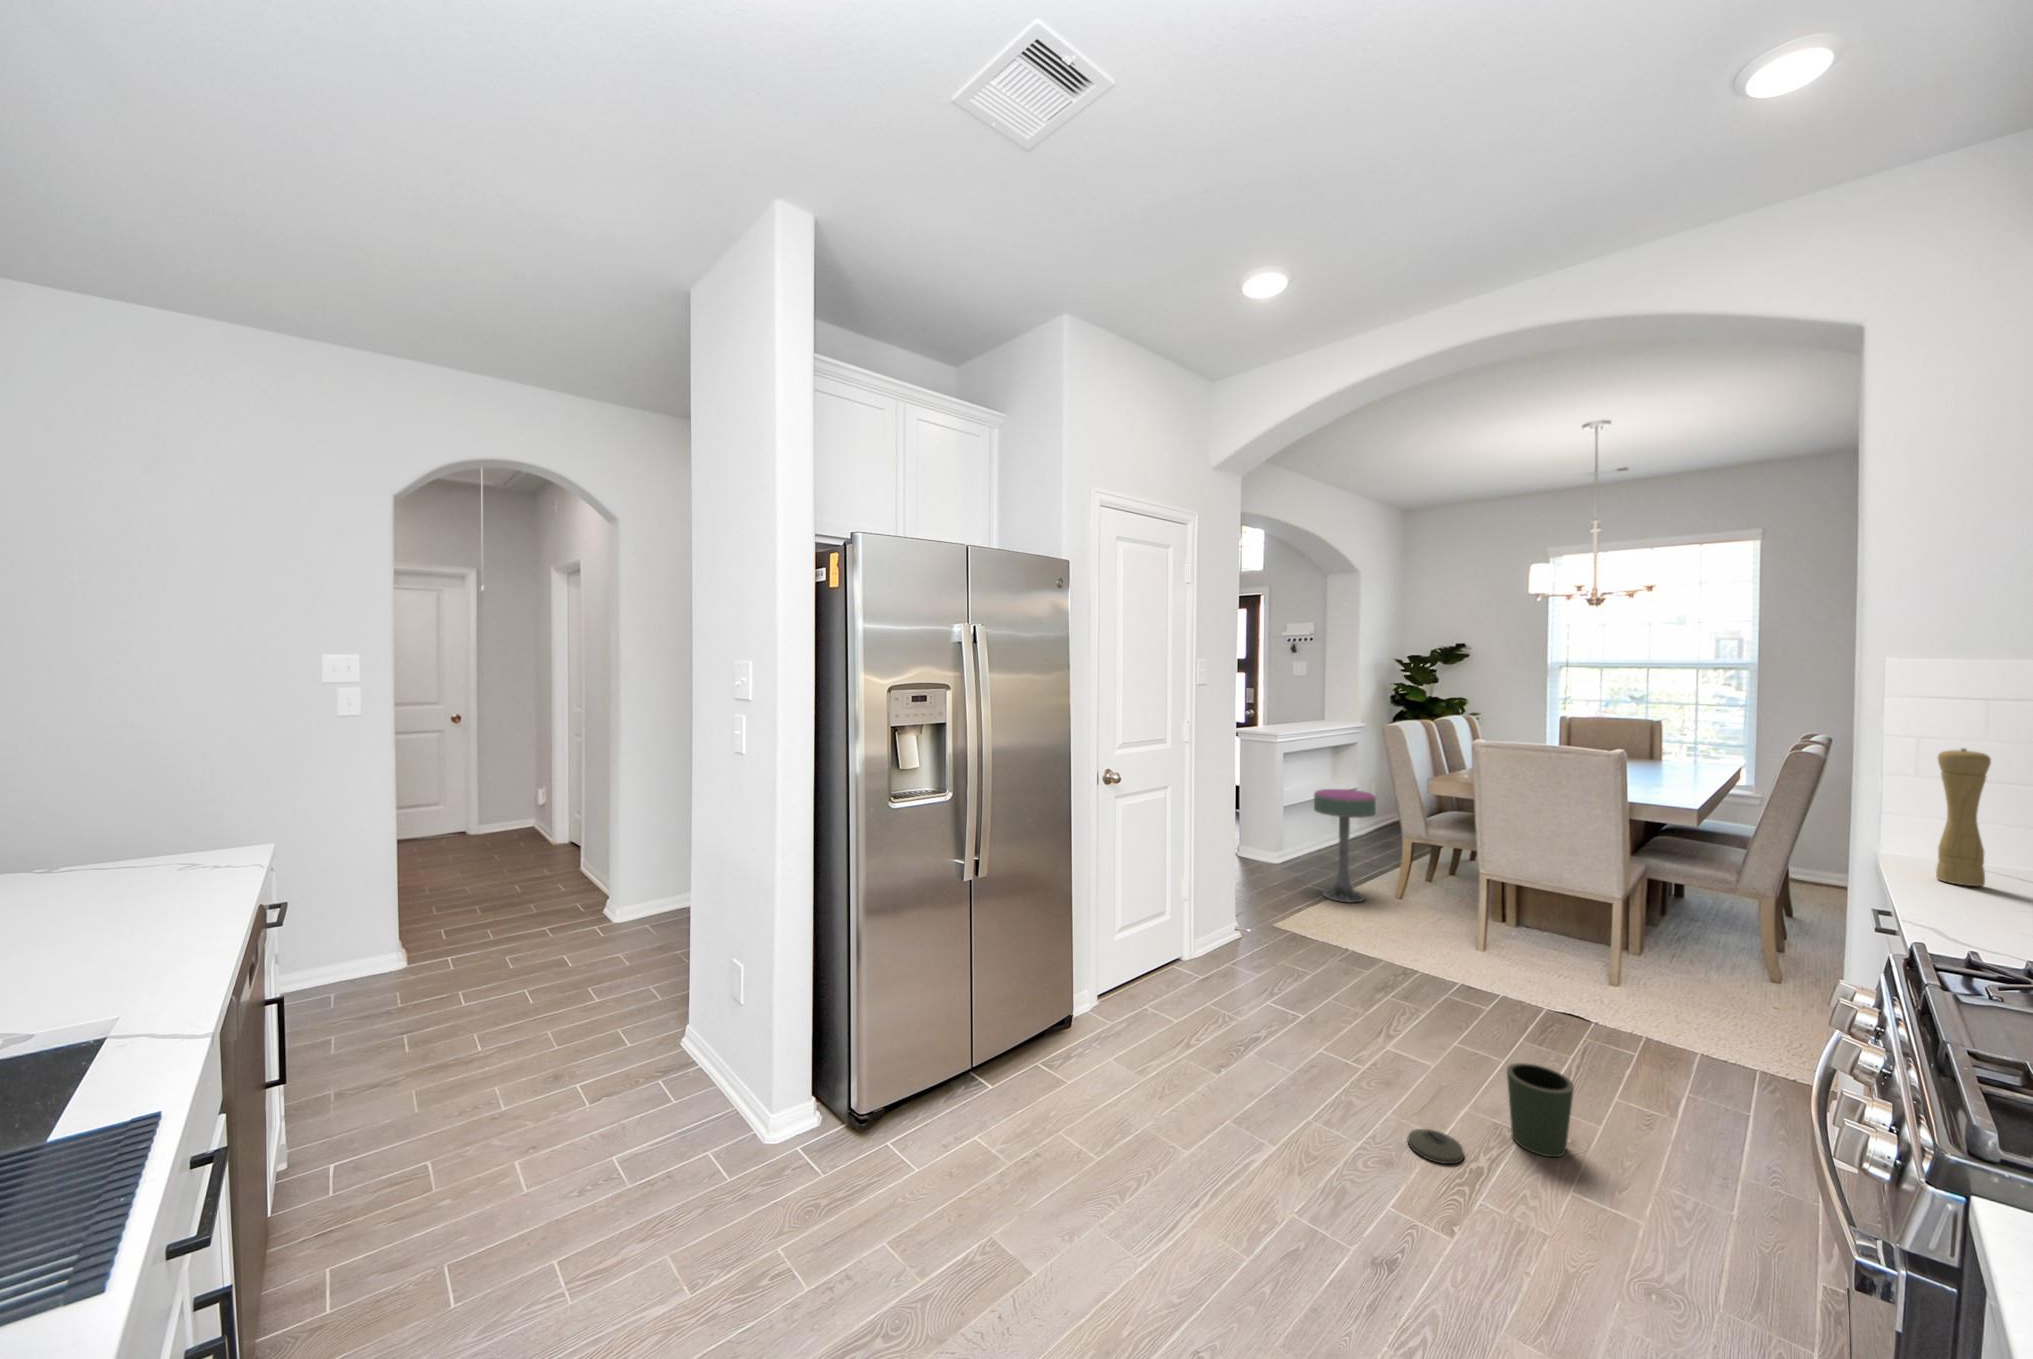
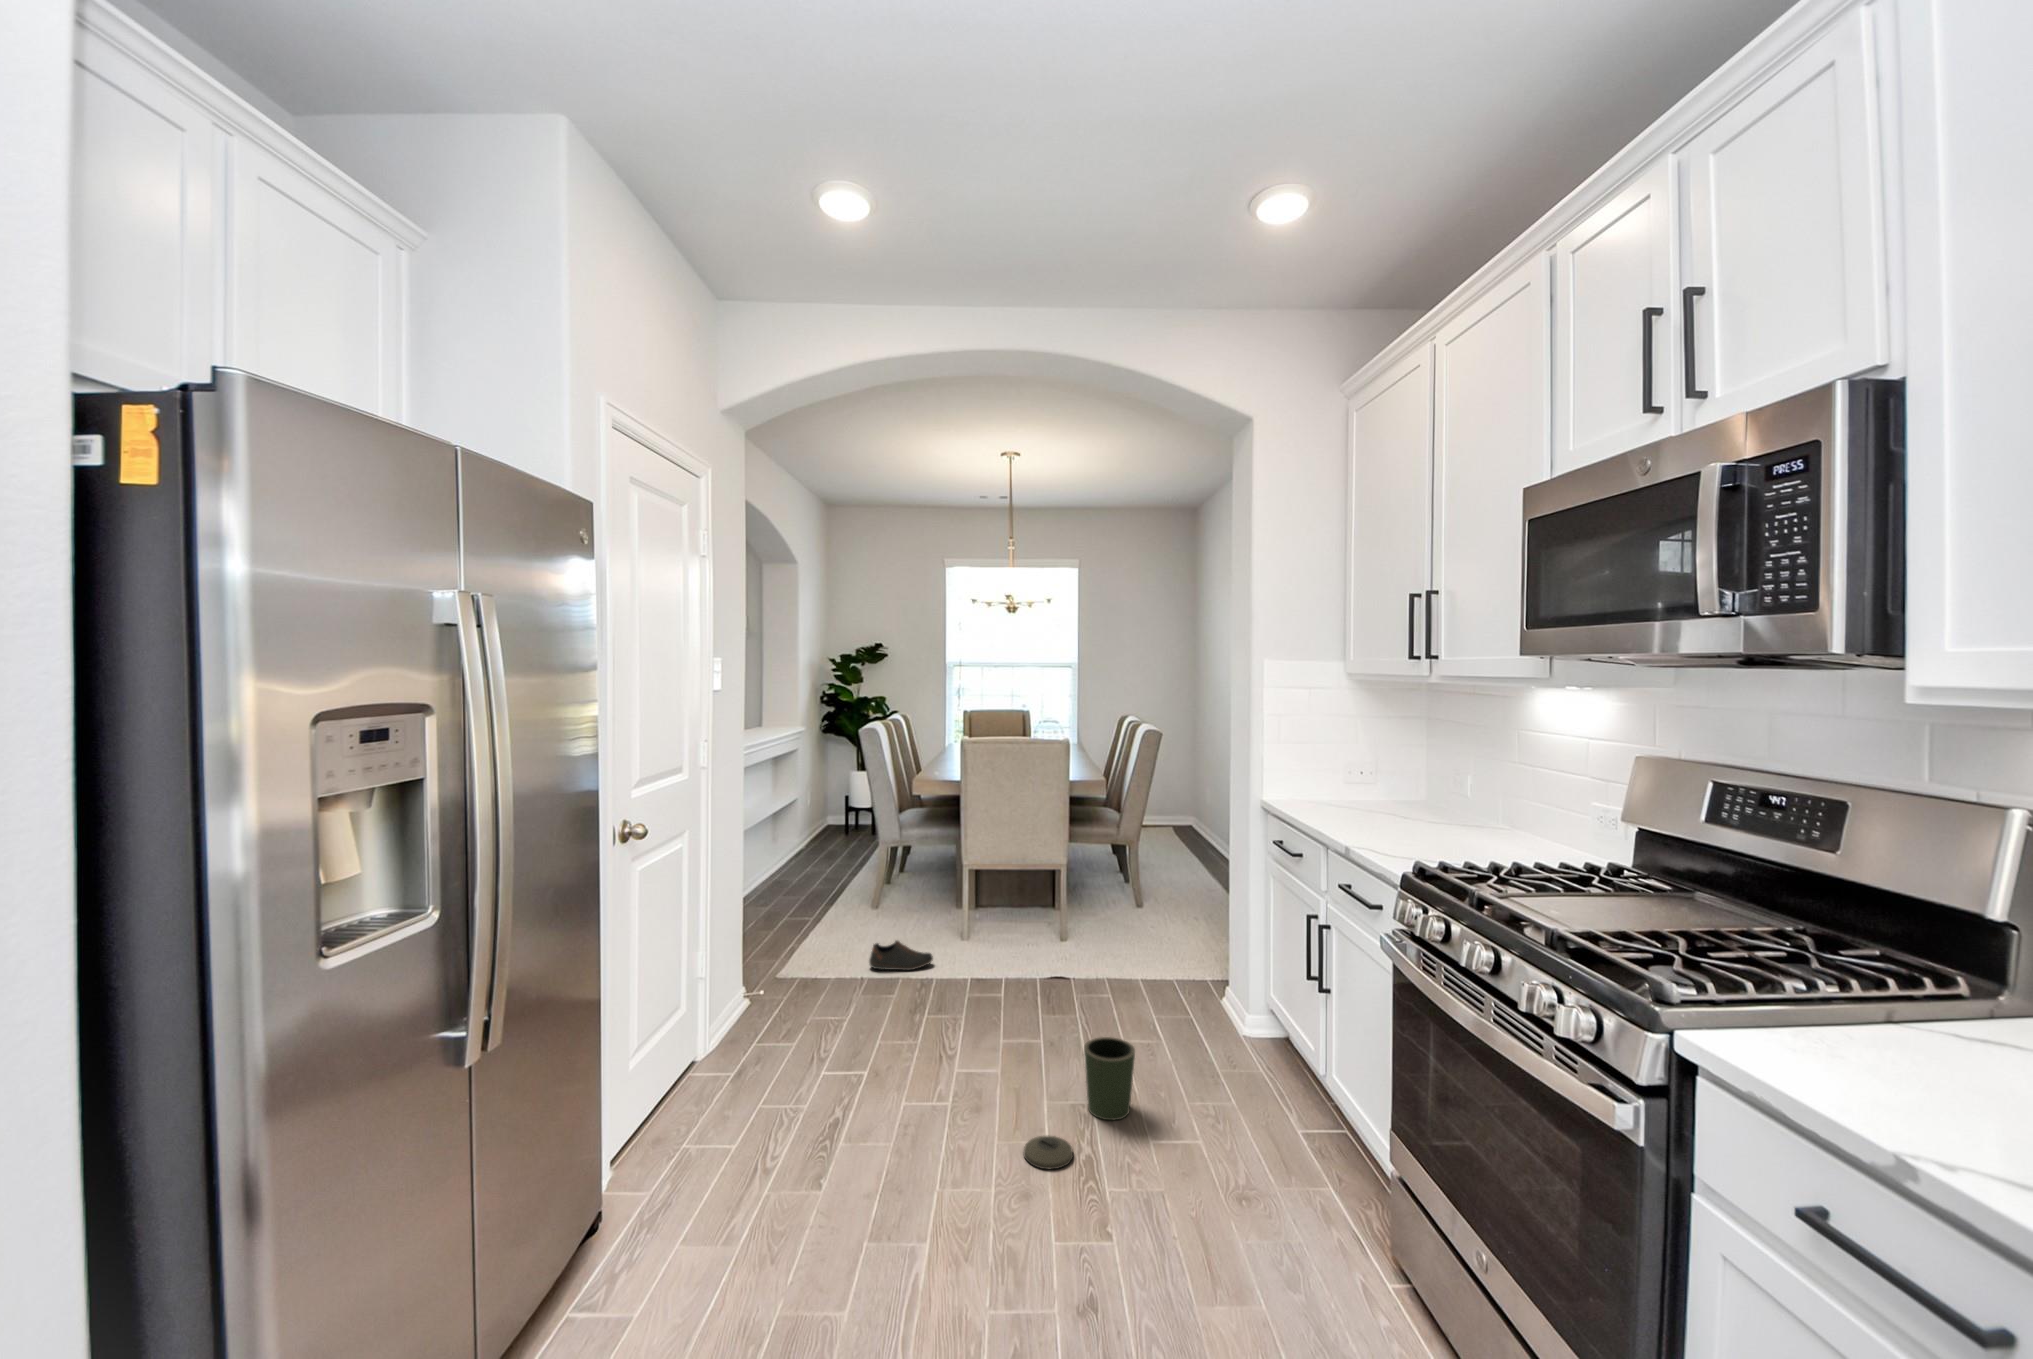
pepper mill: present [1936,749,1991,886] -> none [1326,727,1352,822]
bar stool: present [1314,789,1376,902] -> none [793,799,855,921]
shoe: none [1358,927,1426,962] -> present [869,941,933,970]

